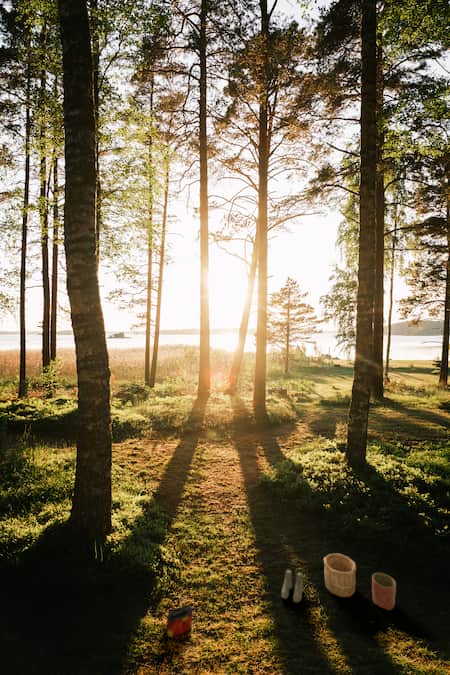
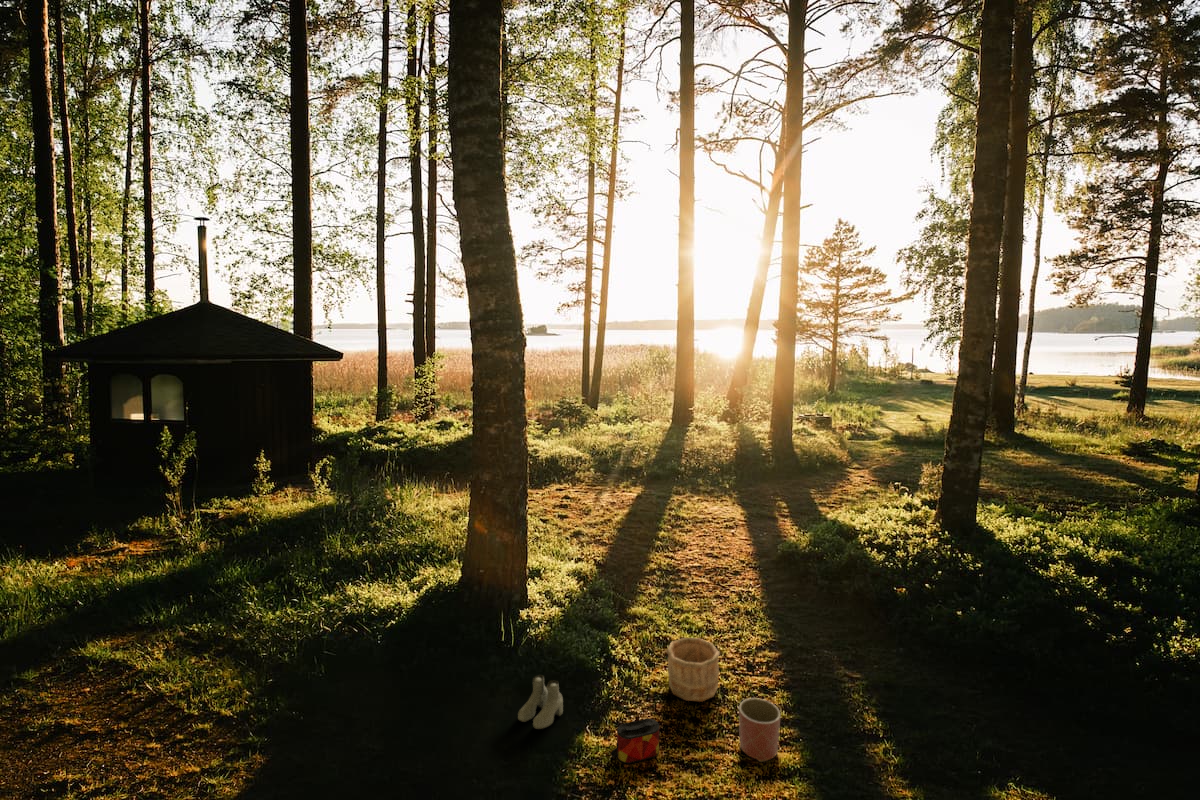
wooden bucket: present [324,554,356,597] -> present [667,638,720,702]
boots: present [281,569,303,603] -> present [518,675,563,729]
planter: present [372,573,396,610] -> present [739,698,781,762]

